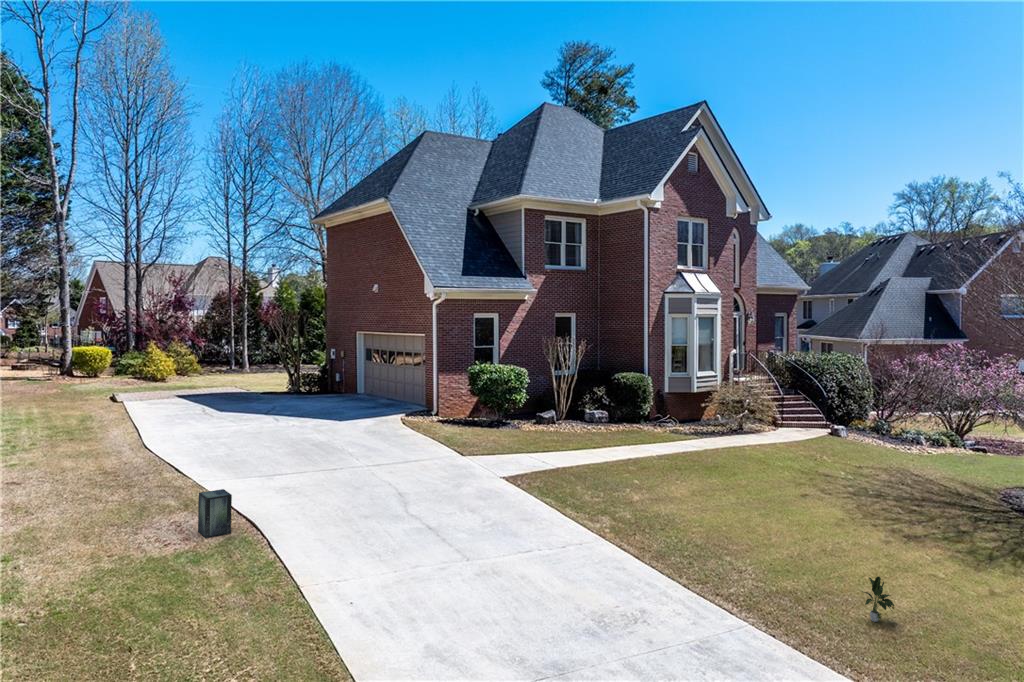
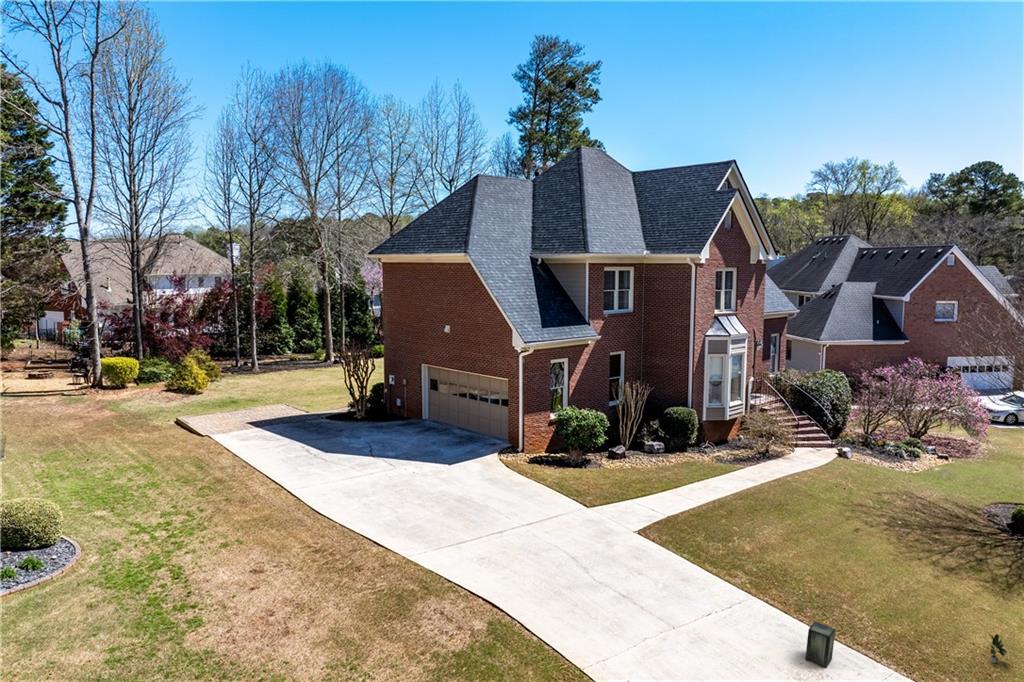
storage box: present [198,489,232,538] -> present [805,622,835,668]

